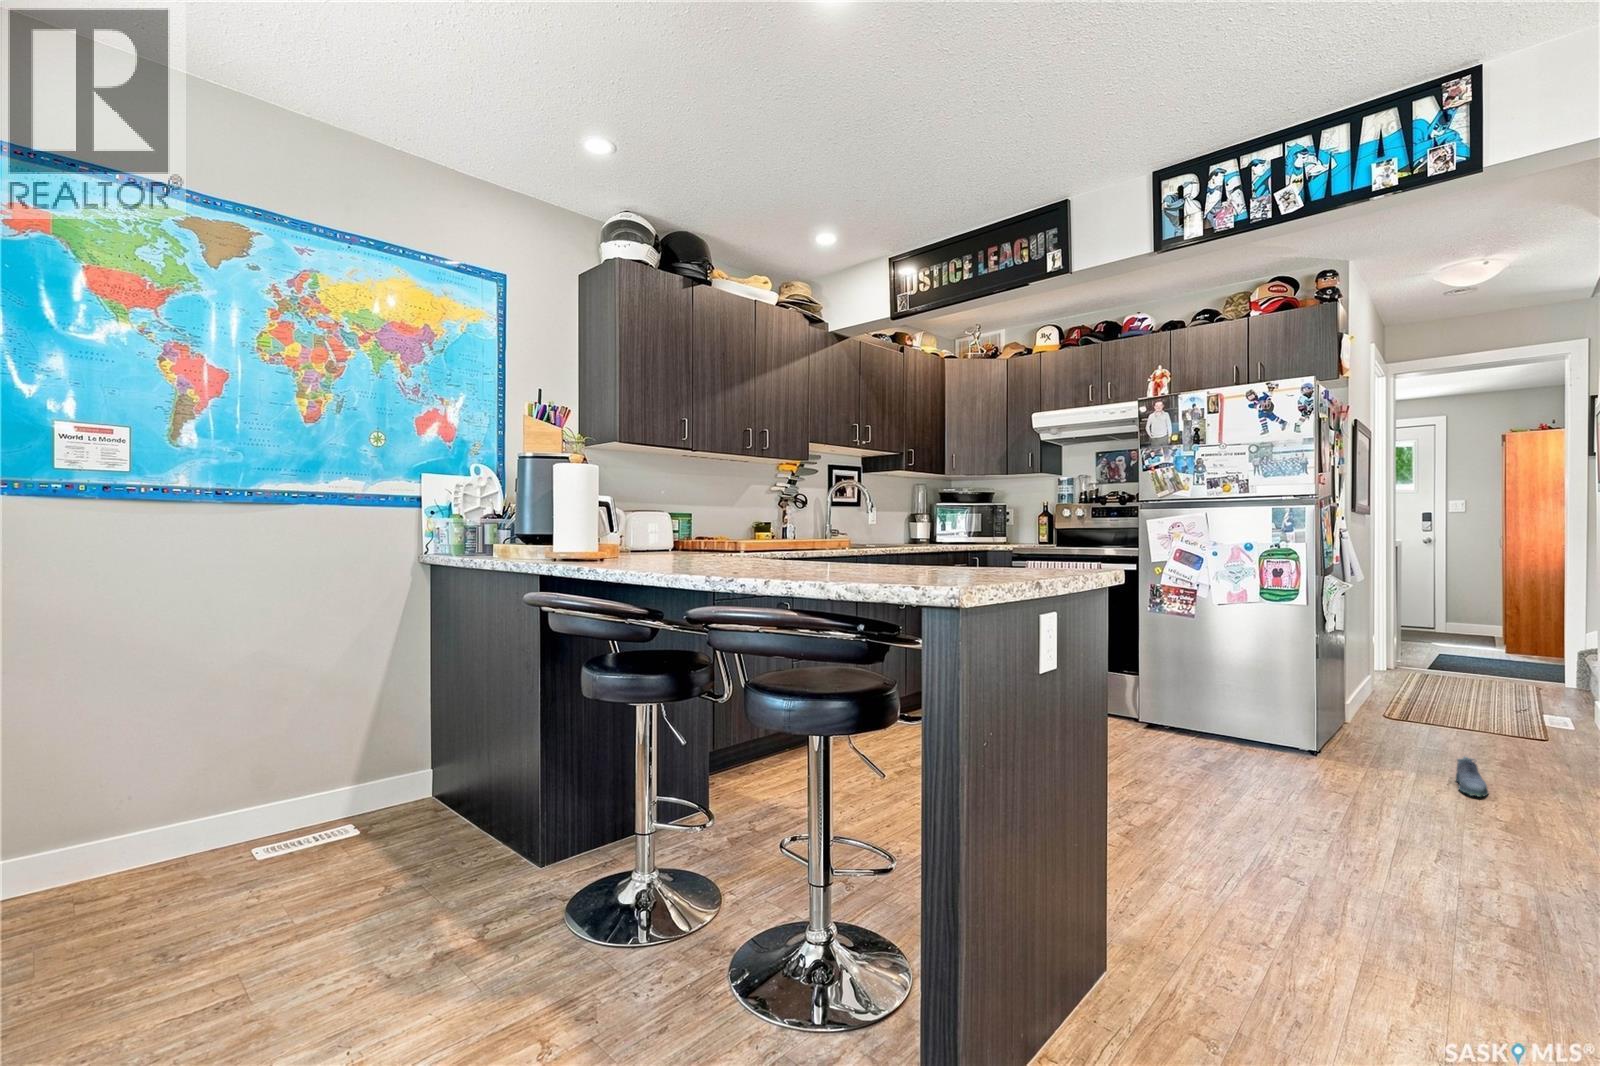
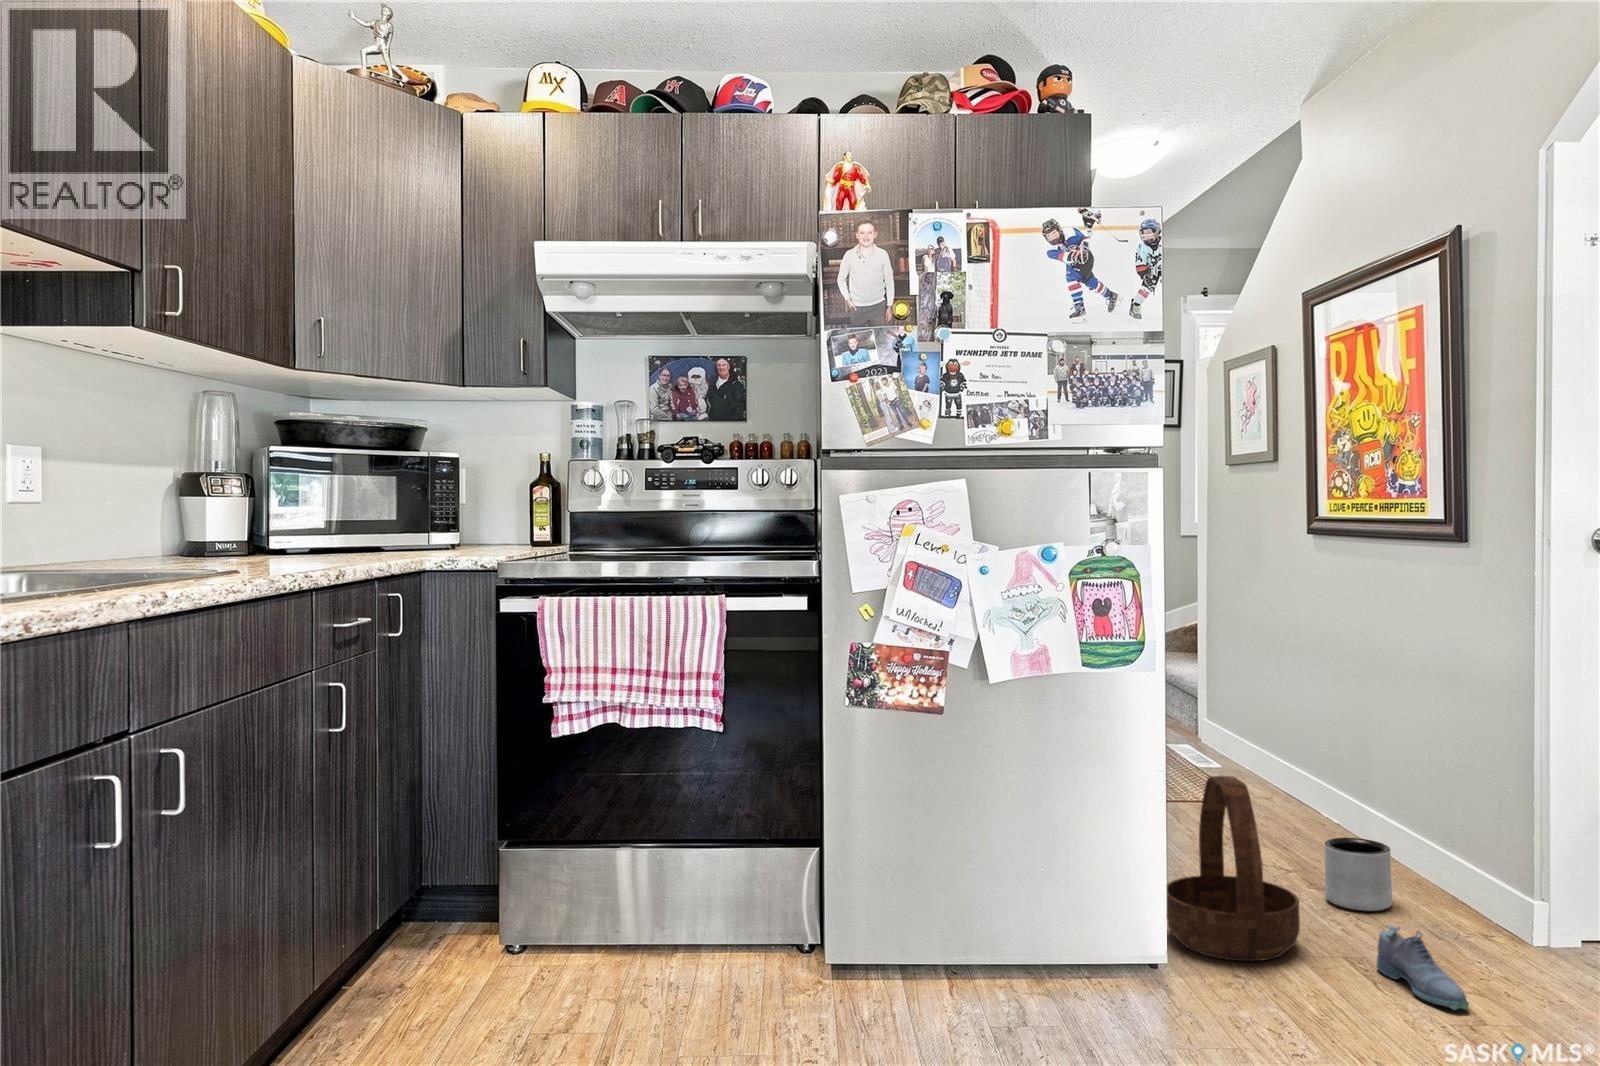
basket: none [1339,669,1425,765] -> present [1167,776,1300,961]
planter: none [1487,723,1537,767] -> present [1325,838,1392,912]

